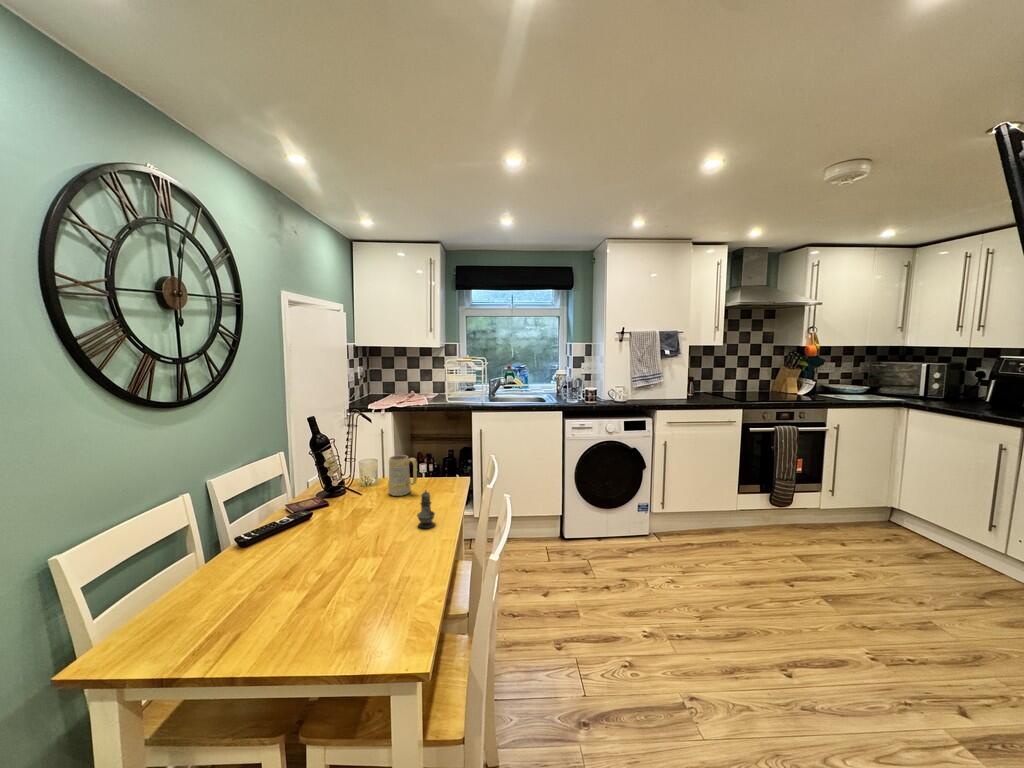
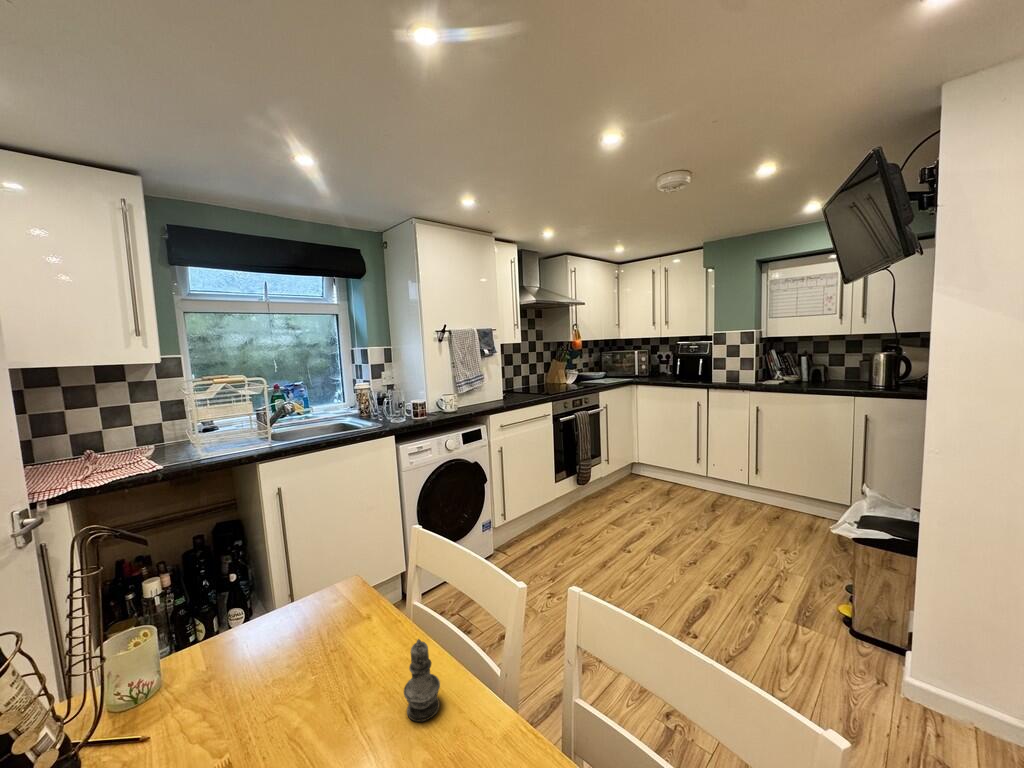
mug: present [388,455,417,496] -> none [233,582,309,683]

